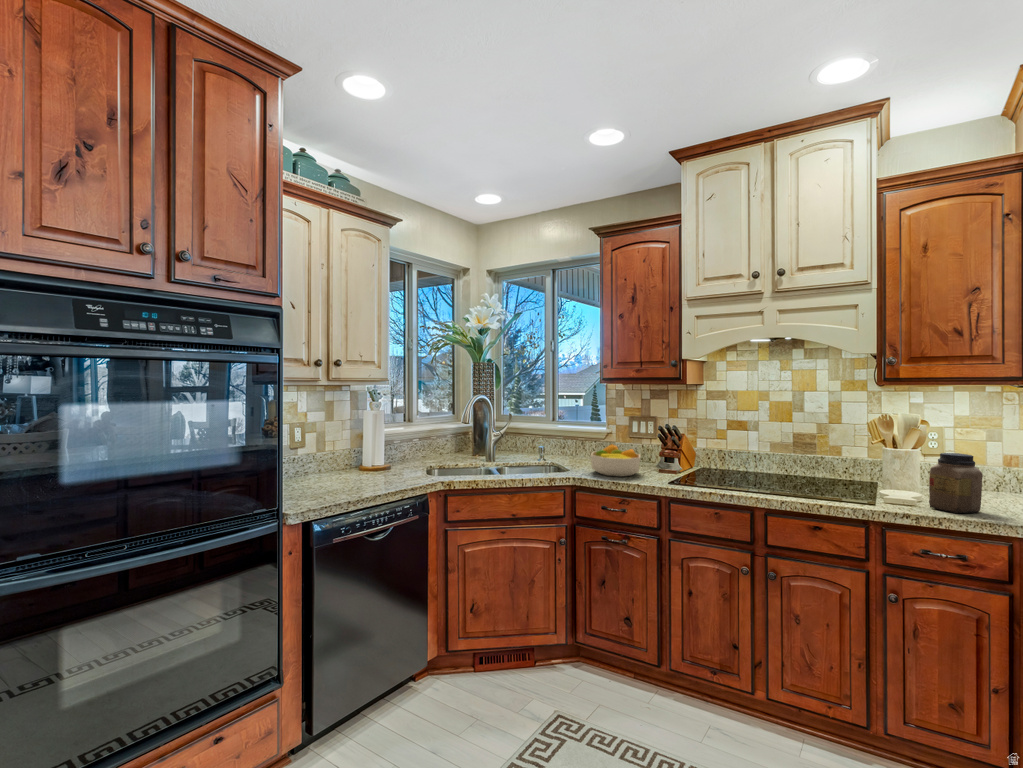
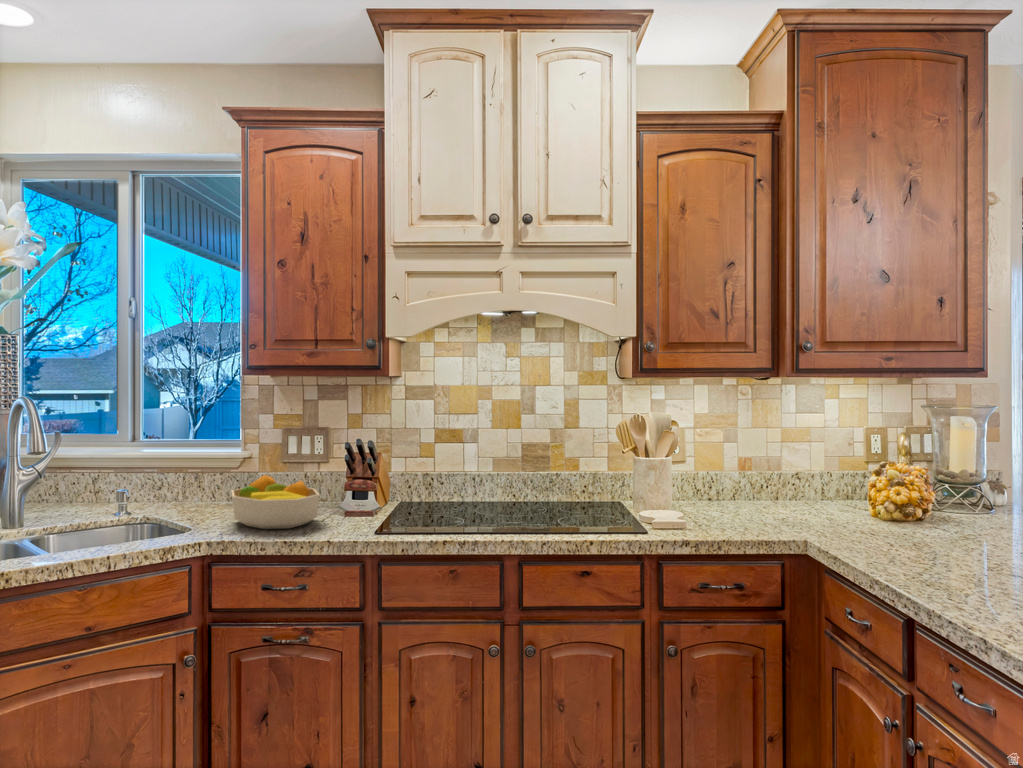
jar: present [929,453,983,513] -> none [705,461,756,534]

